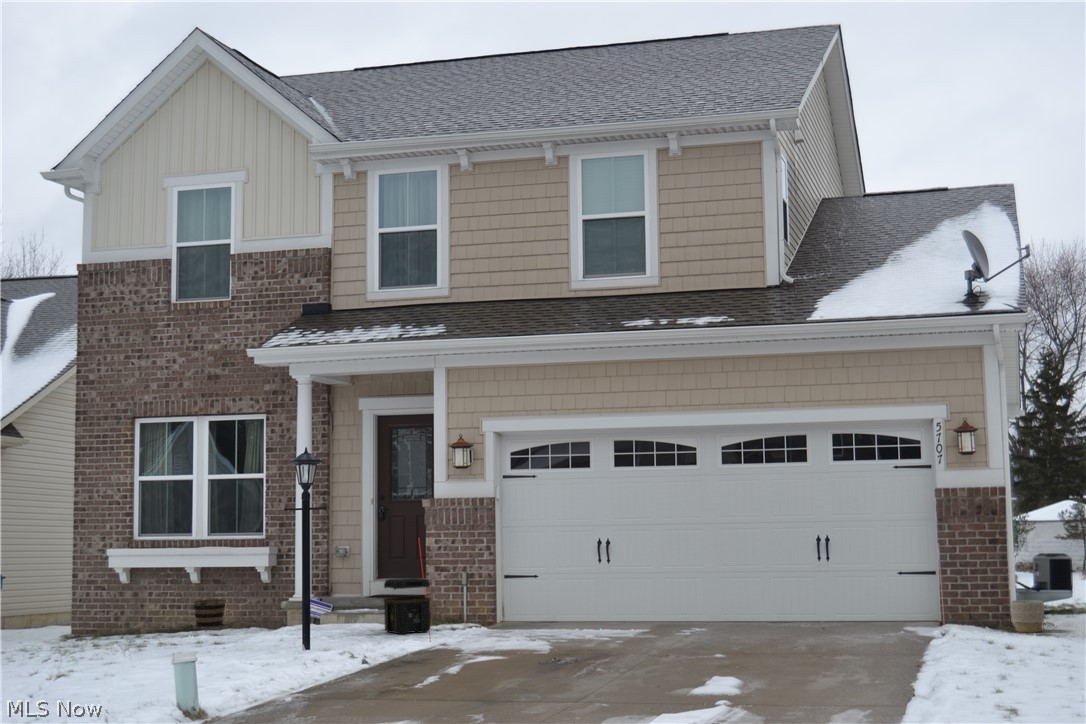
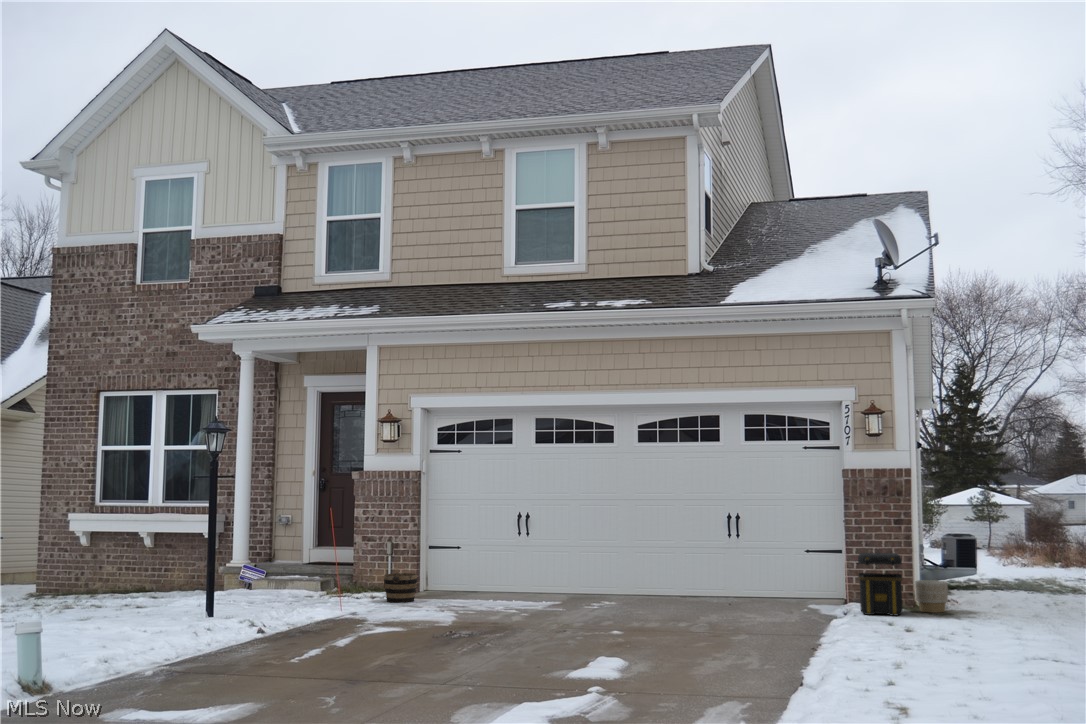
toolbox: present [384,578,431,634] -> present [858,553,903,615]
bucket: present [194,599,225,626] -> present [384,573,417,603]

